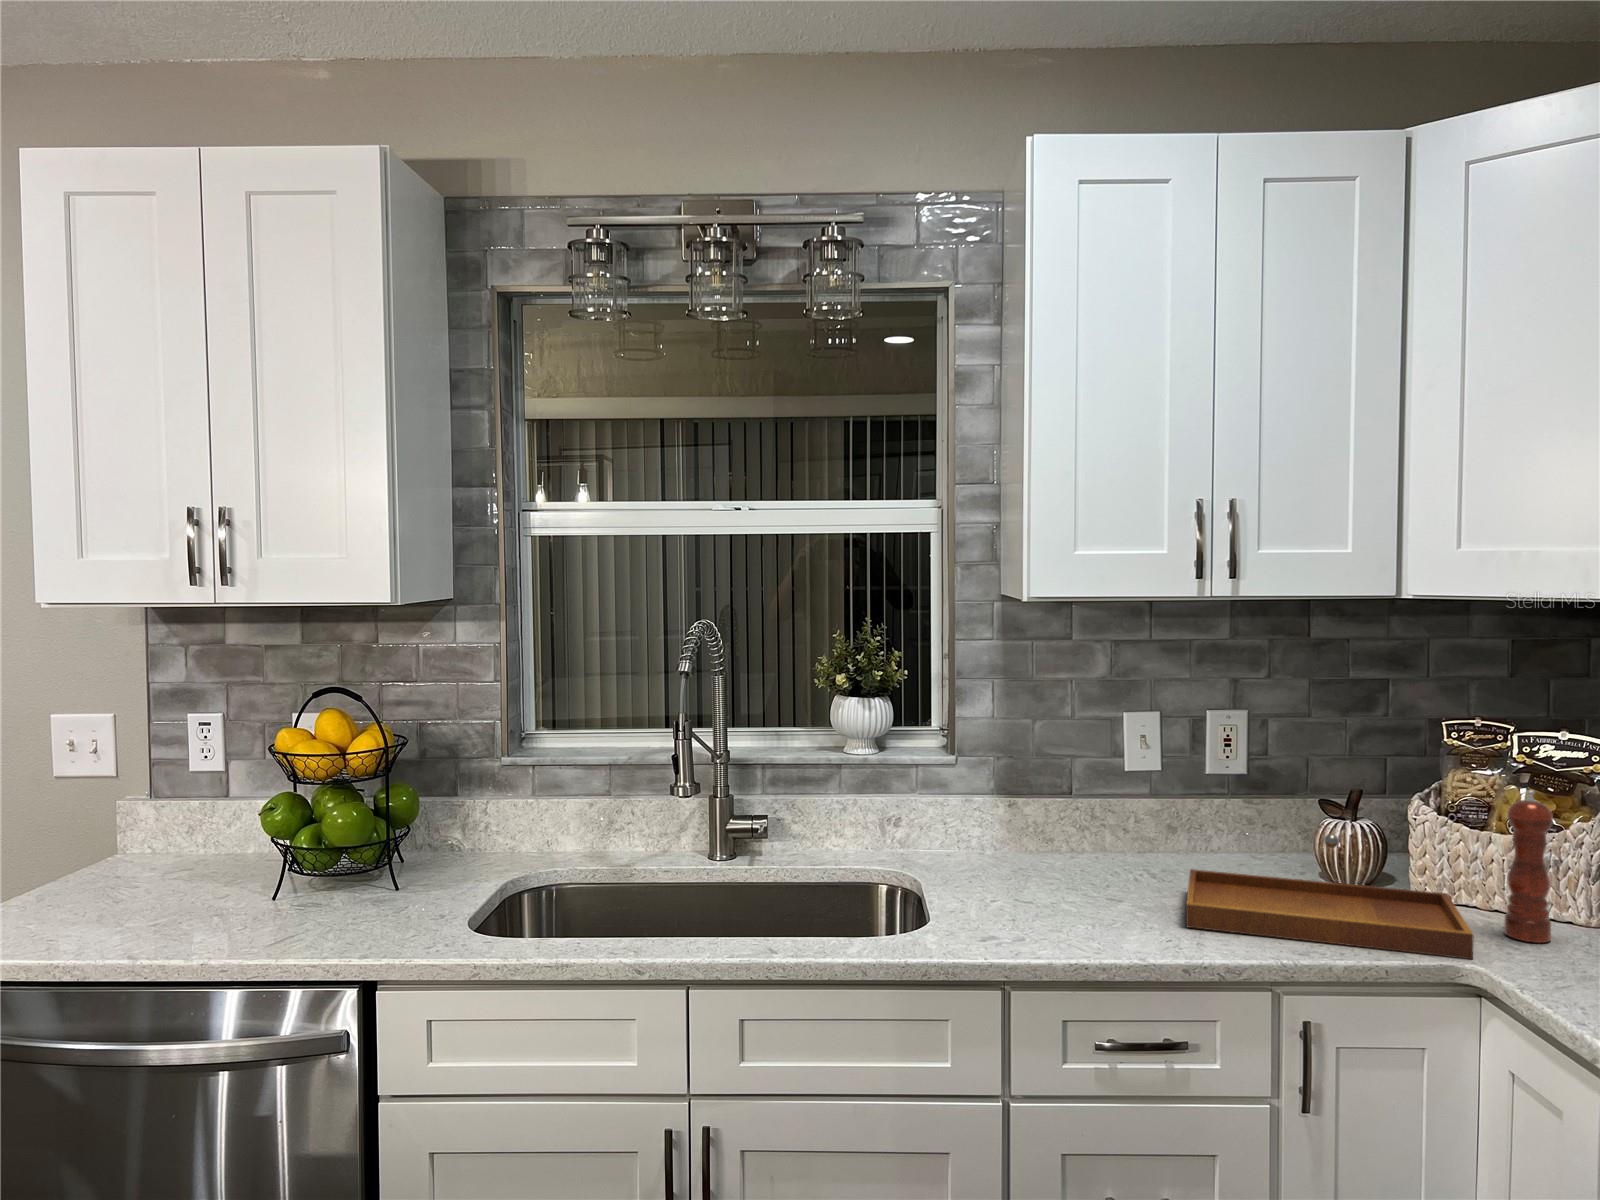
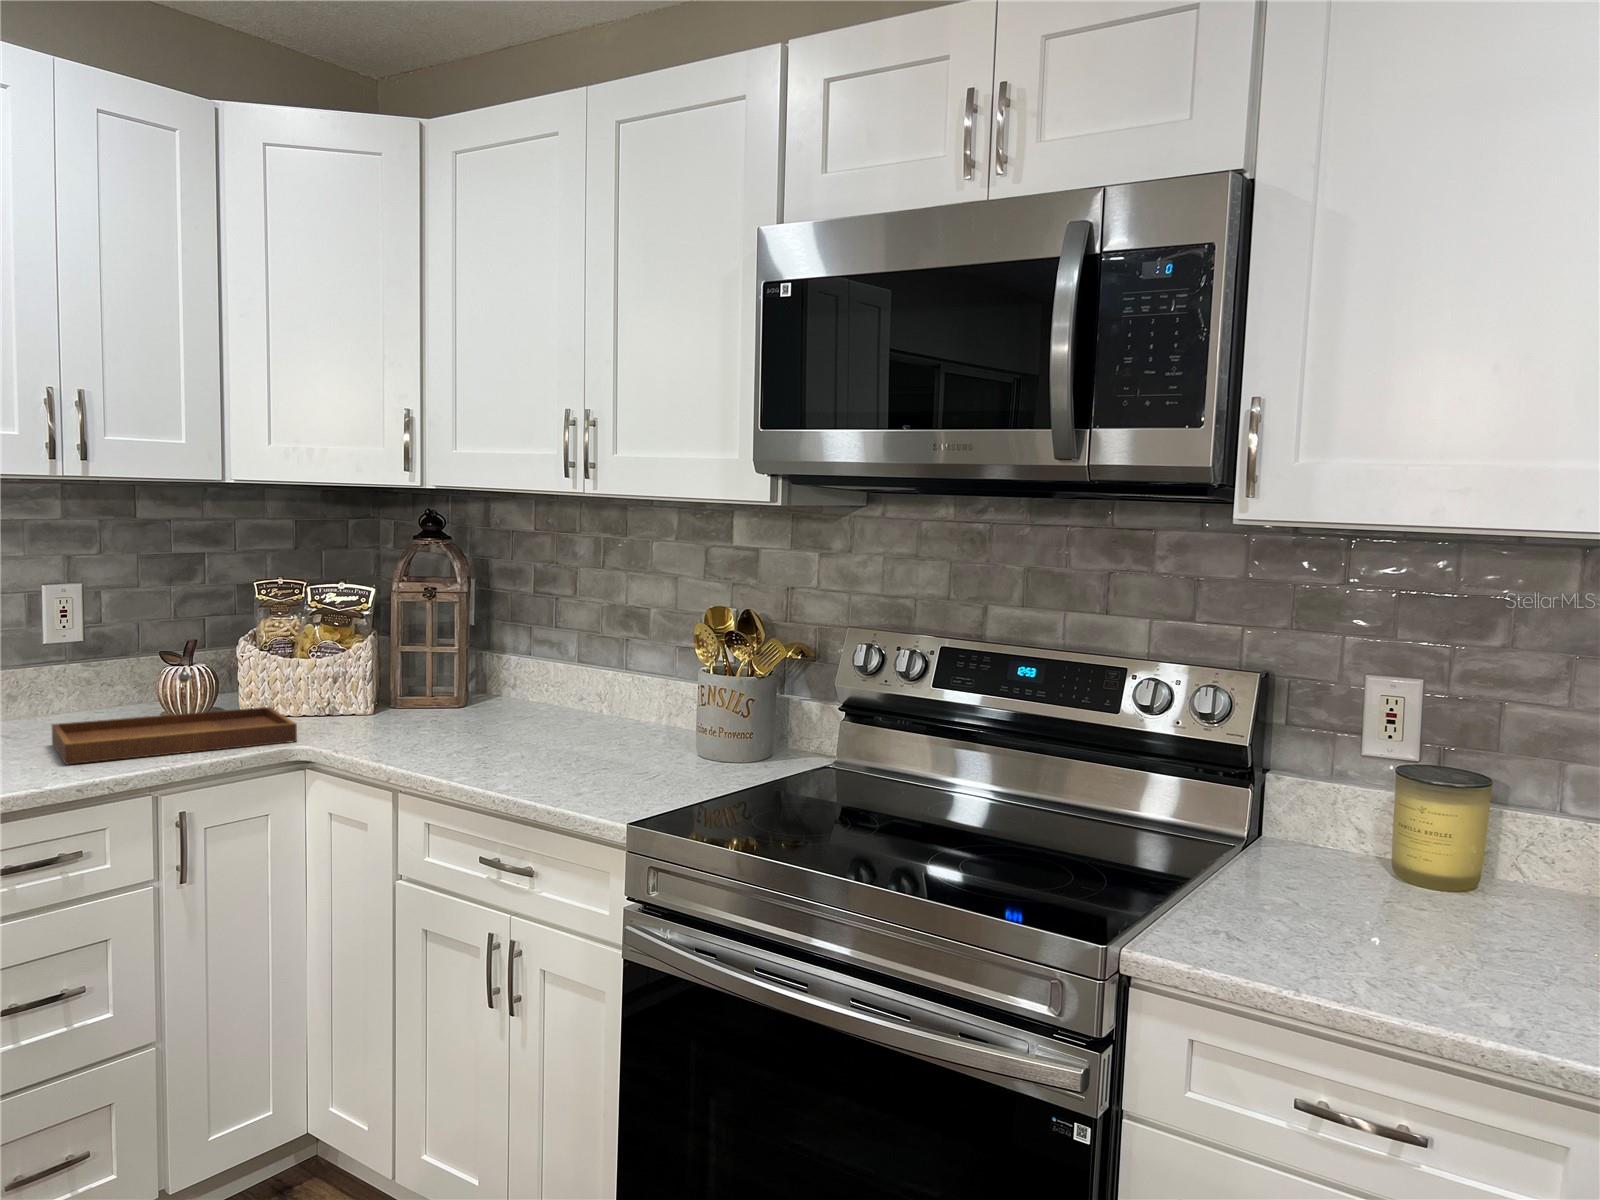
pepper mill: present [1504,790,1553,943] -> none [311,621,341,727]

